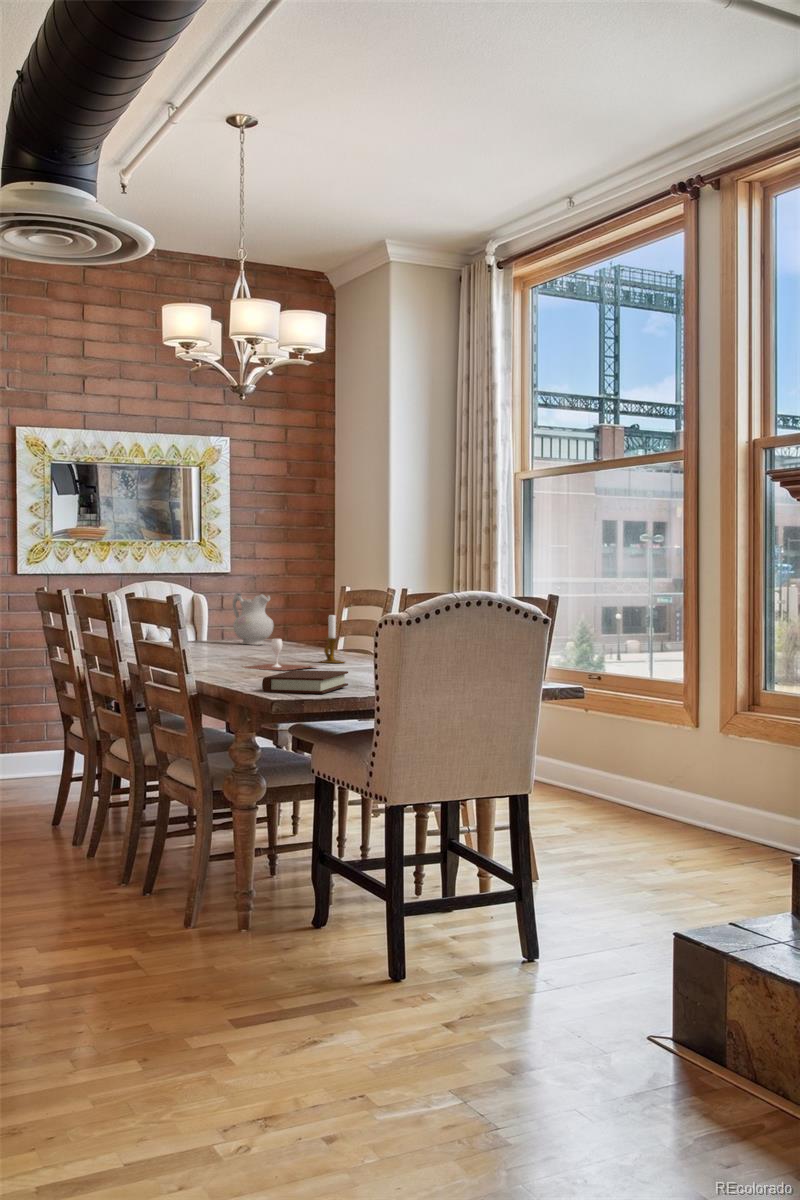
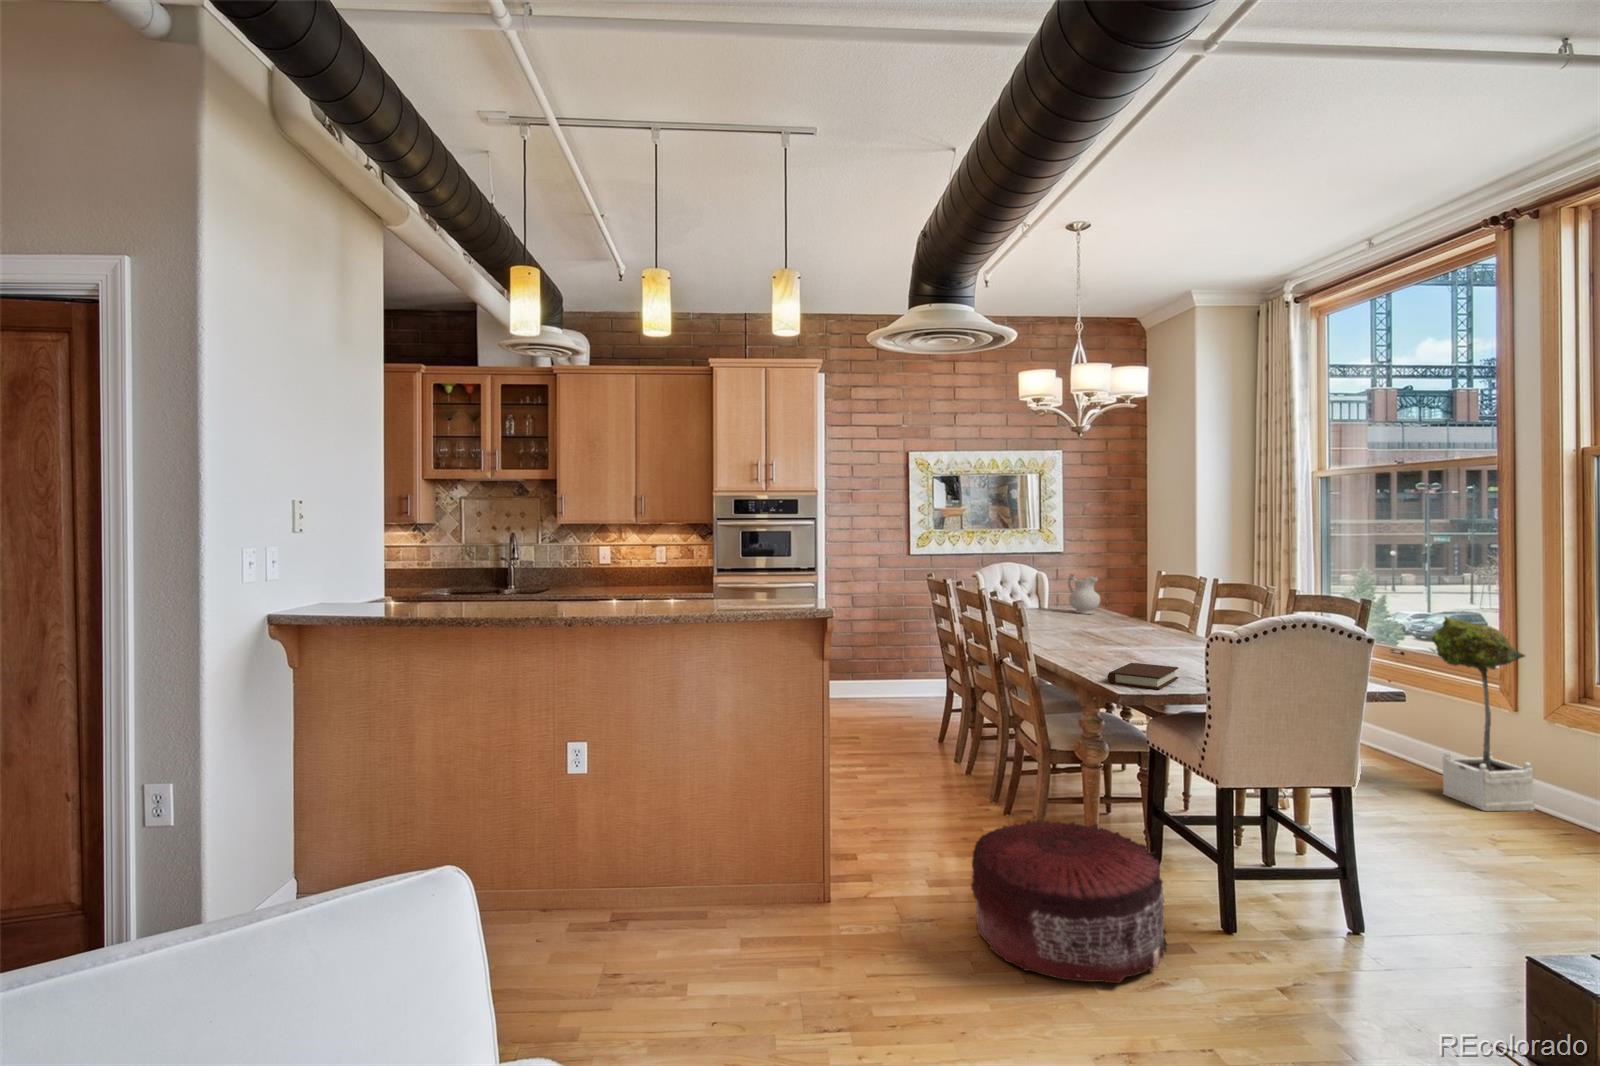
candlestick: present [319,615,345,663] -> none [1143,604,1167,642]
potted tree: none [622,625,710,836] -> present [1432,616,1534,811]
wine glass: present [244,639,316,671] -> none [1076,625,1147,653]
pouf: none [76,872,328,1061] -> present [971,820,1167,983]

